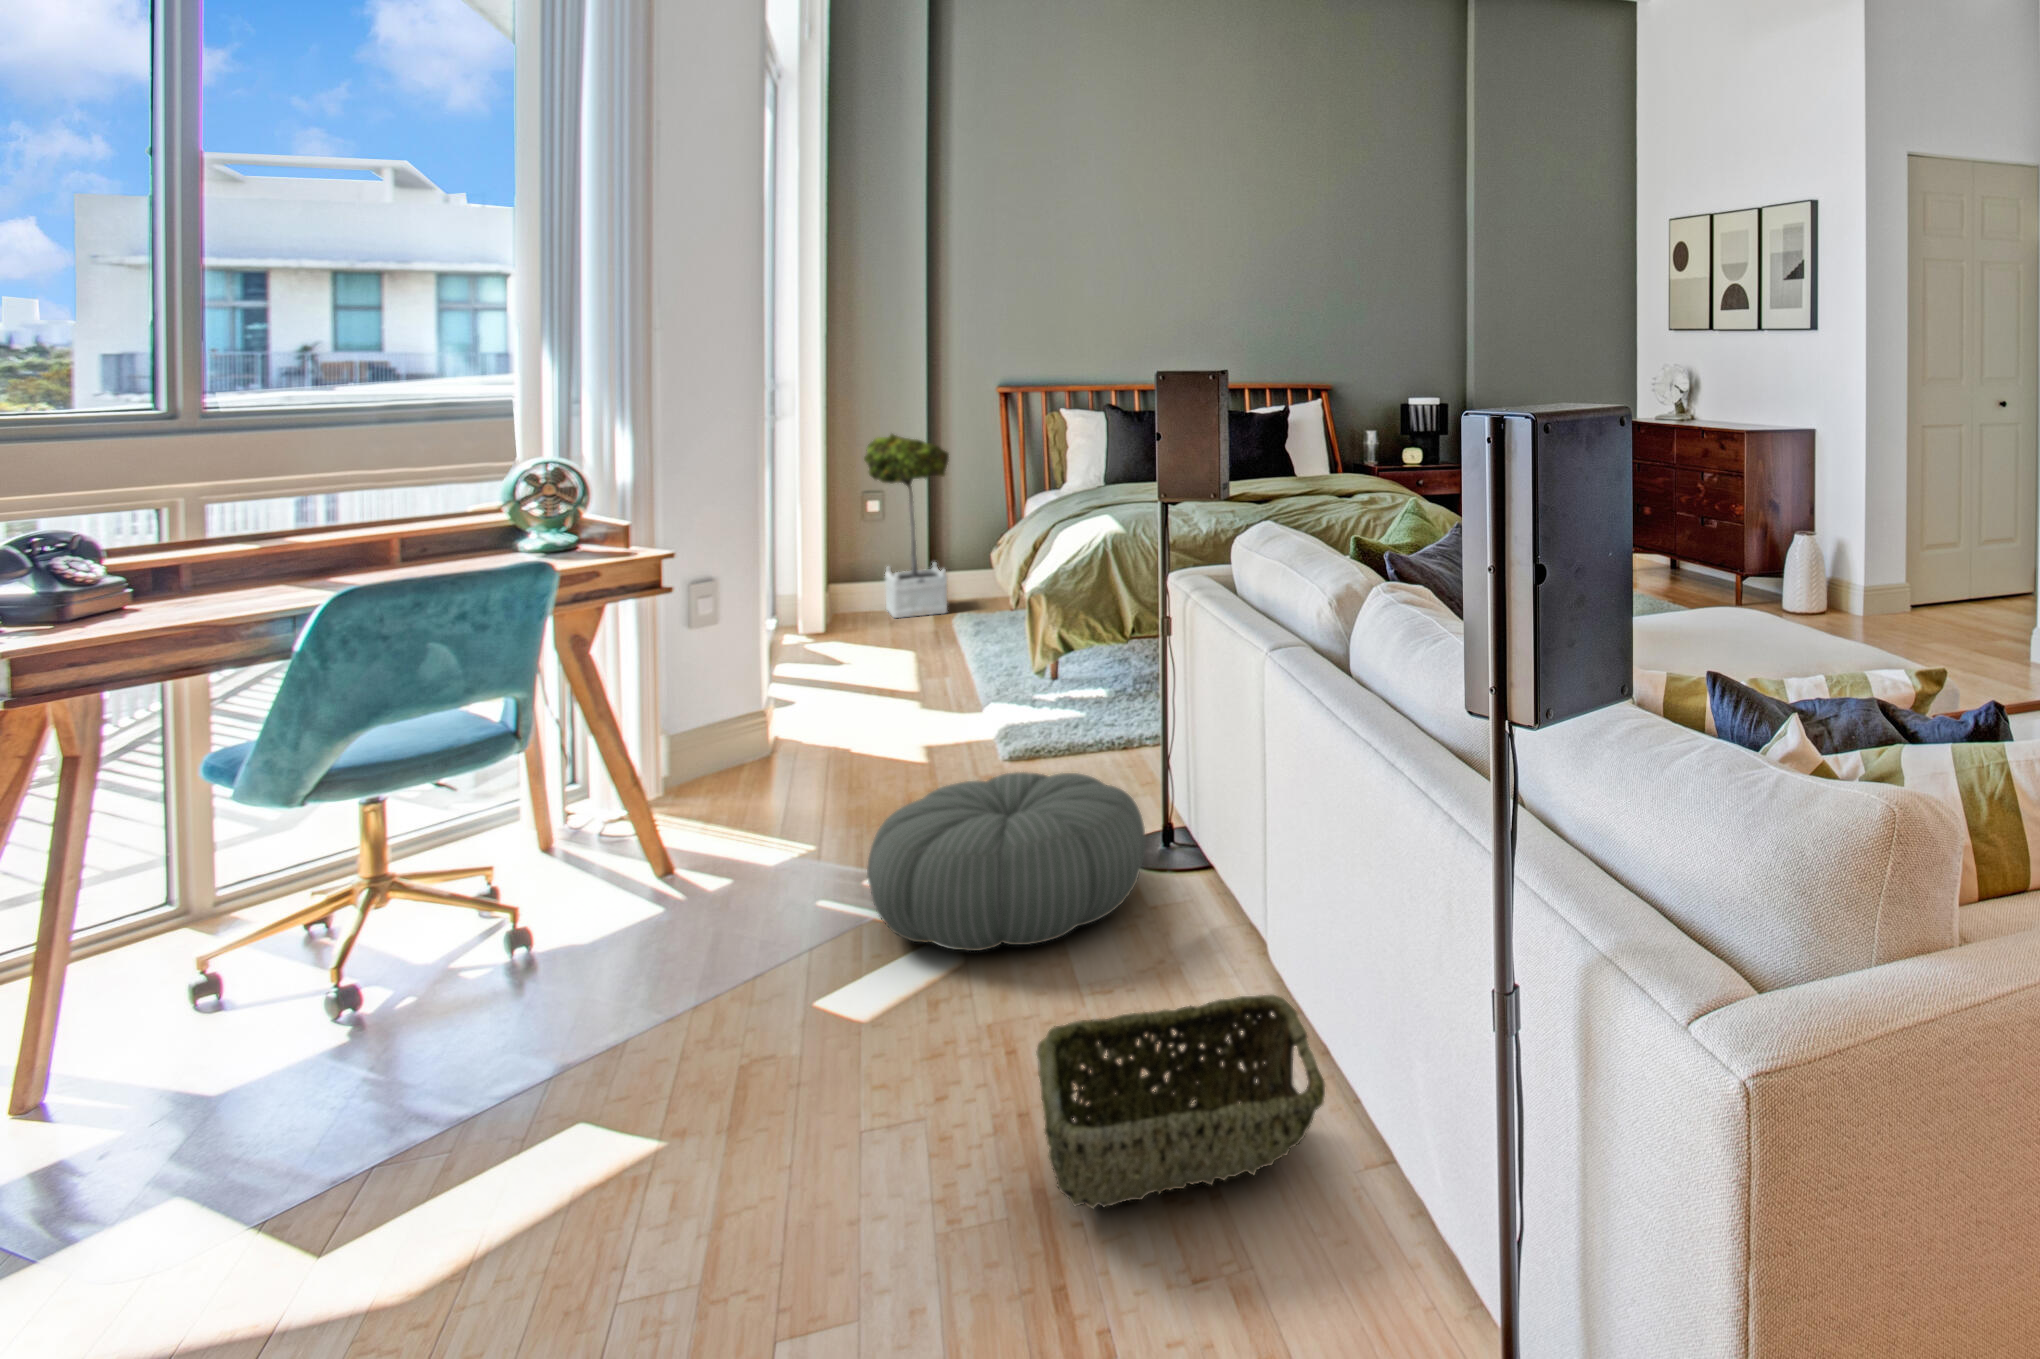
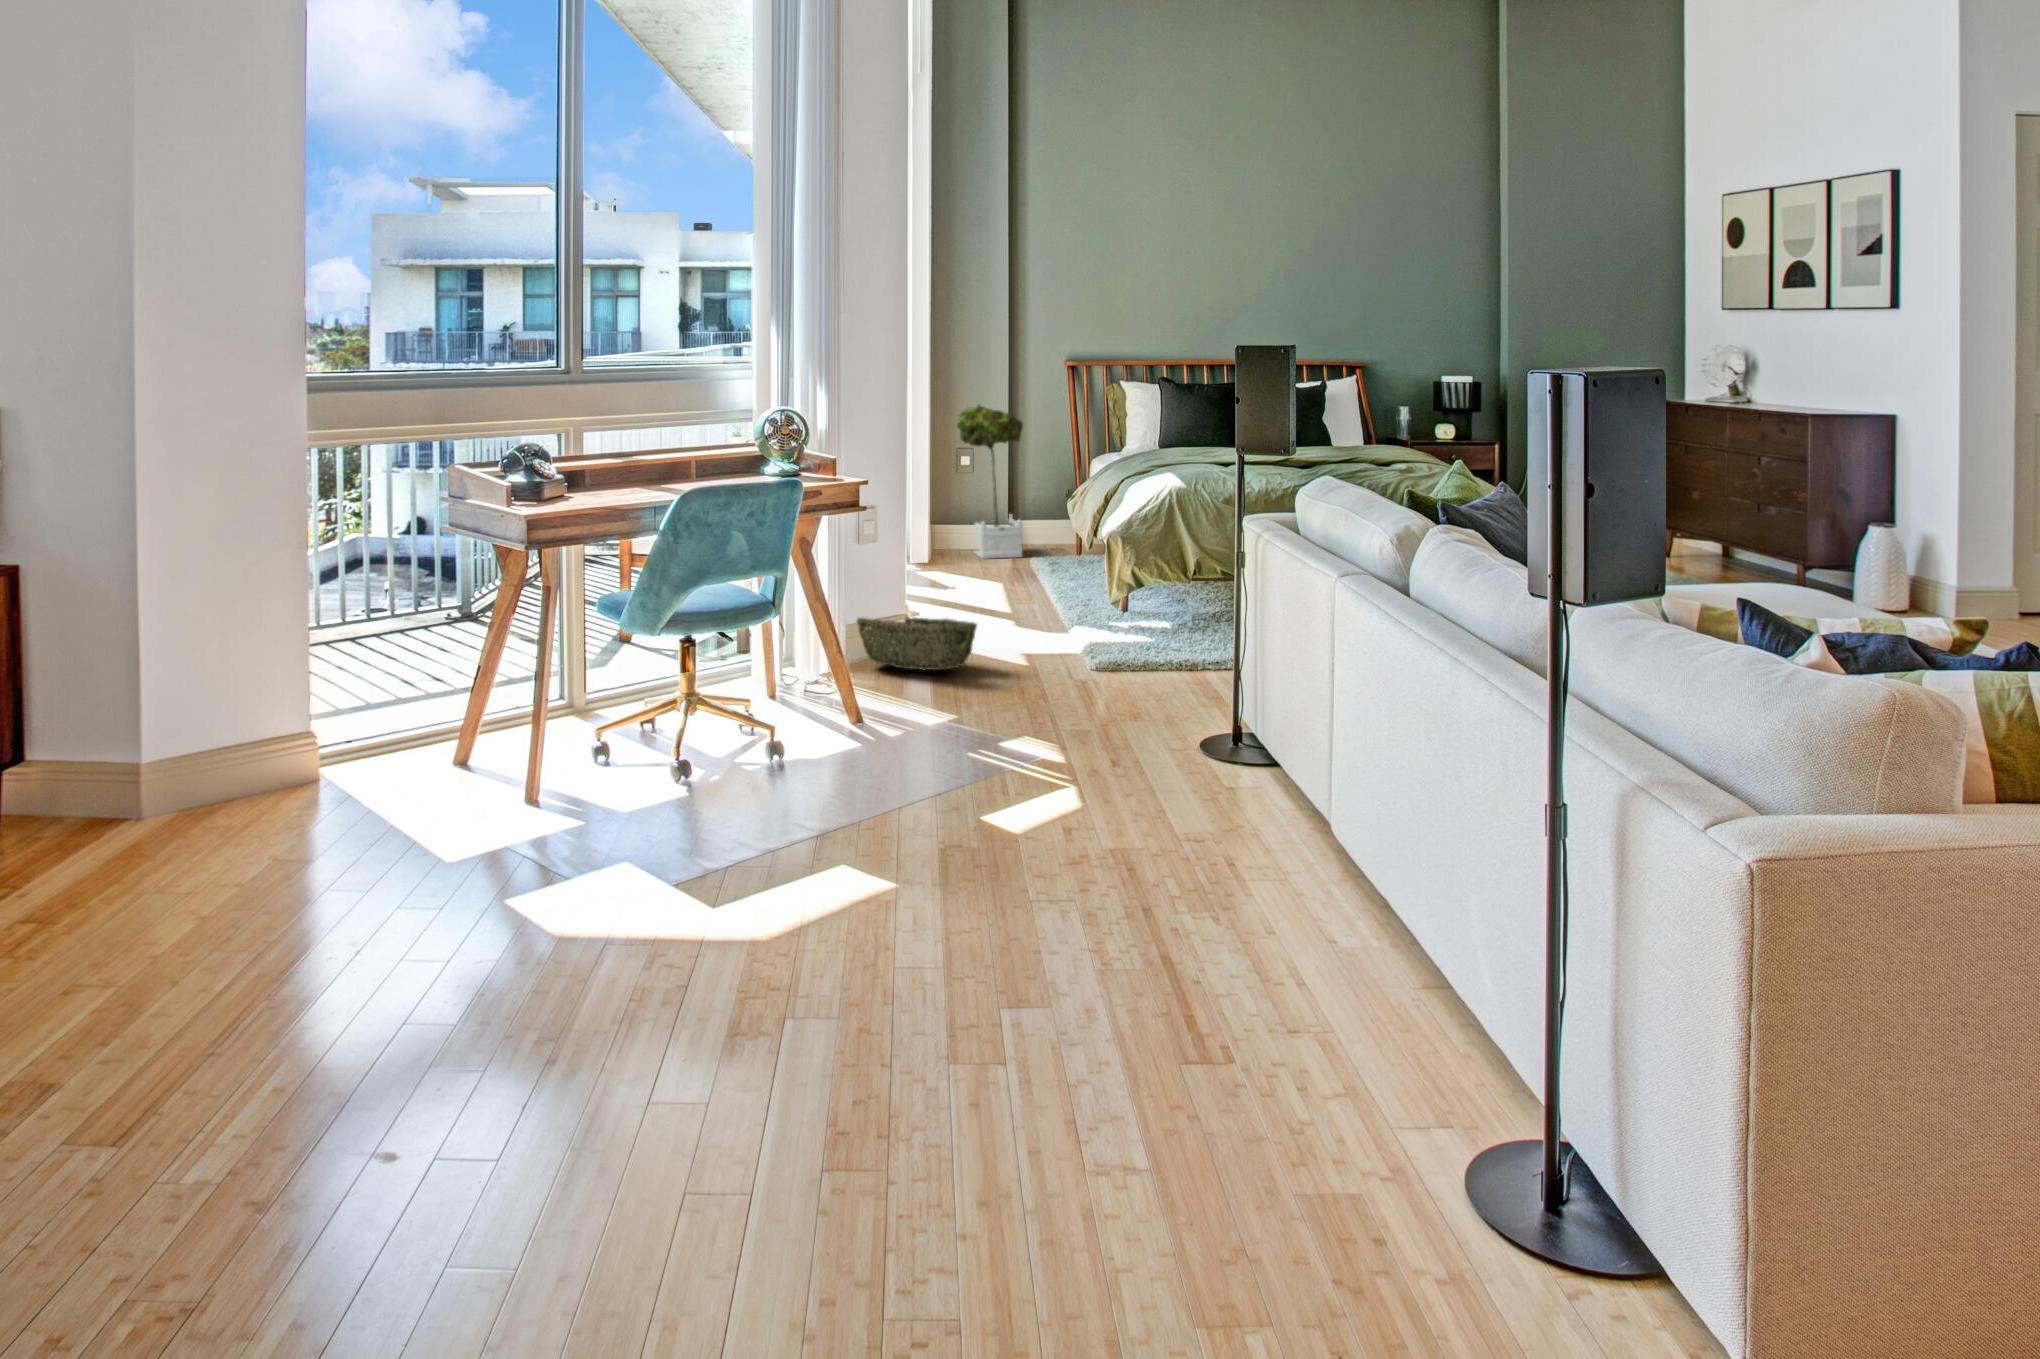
pouf: present [867,772,1146,951] -> none [1015,664,1223,791]
woven basket: present [1037,995,1325,1209] -> present [857,618,977,670]

